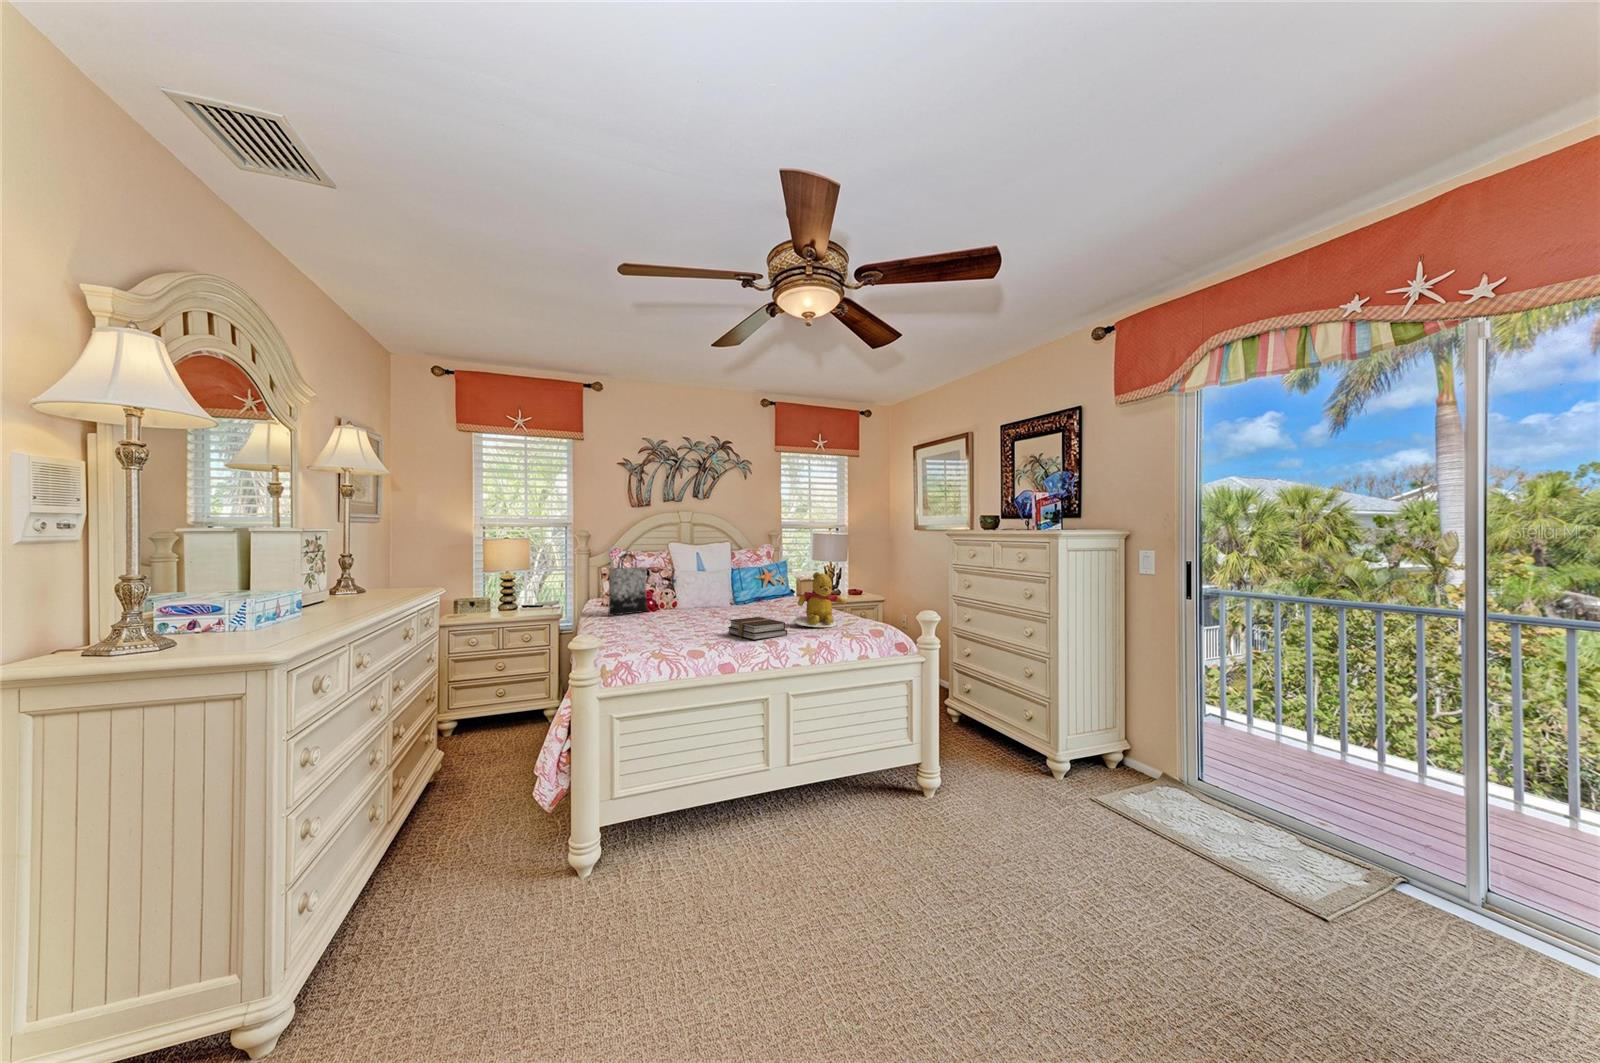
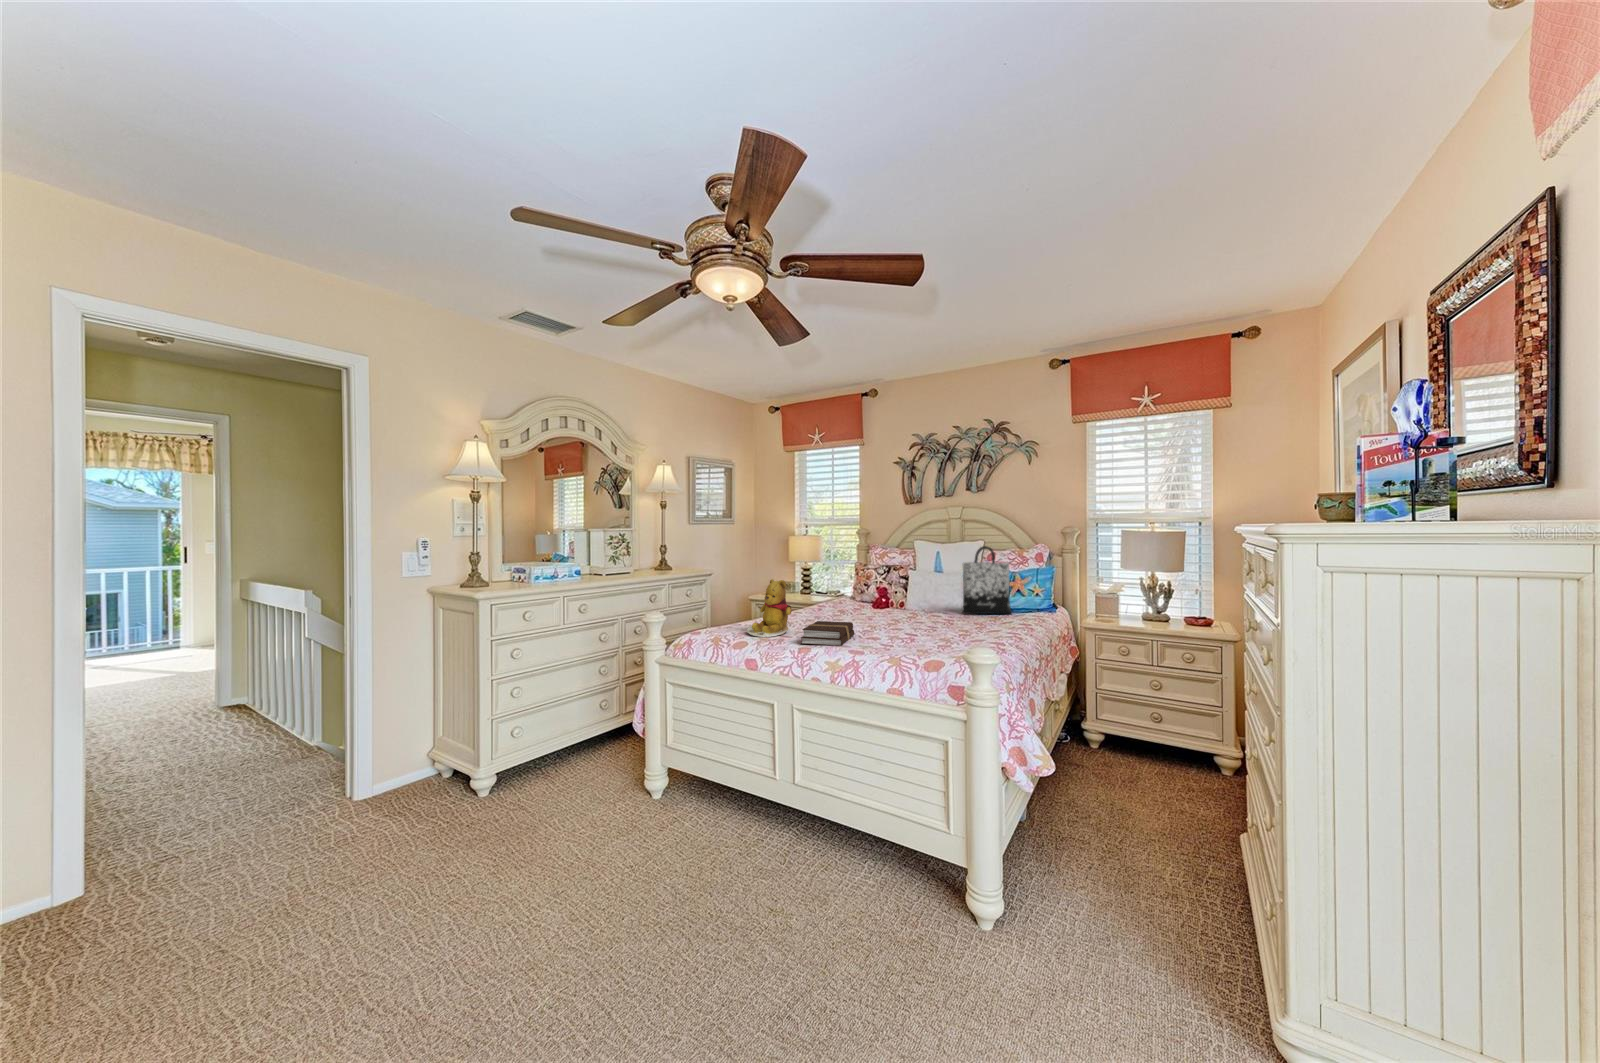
tote bag: present [608,553,648,616] -> present [962,546,1012,614]
teddy bear: present [793,572,846,627] -> present [747,579,792,637]

